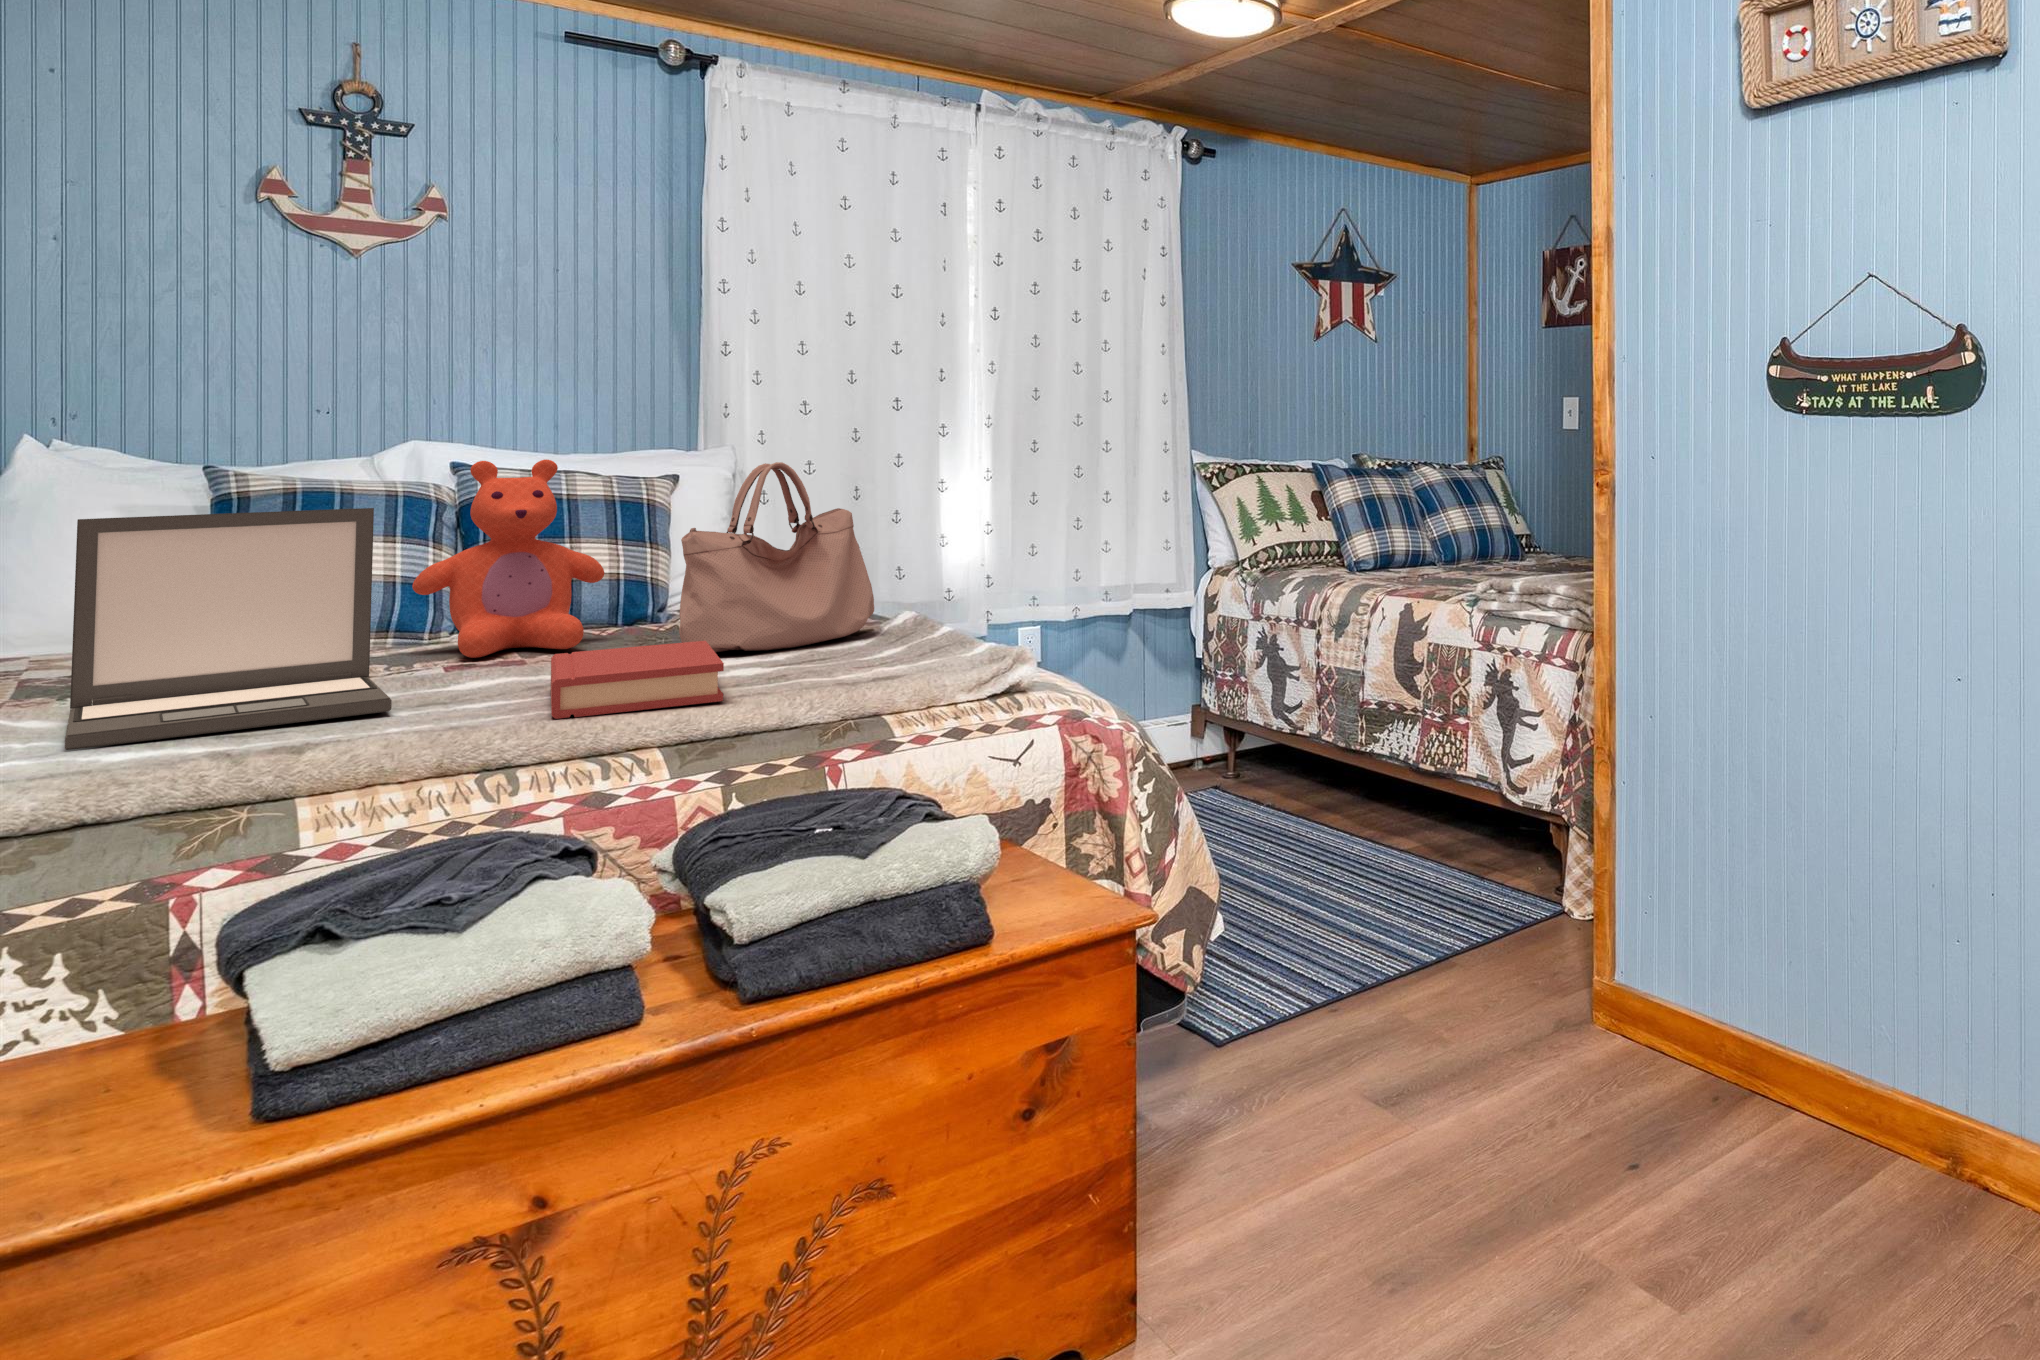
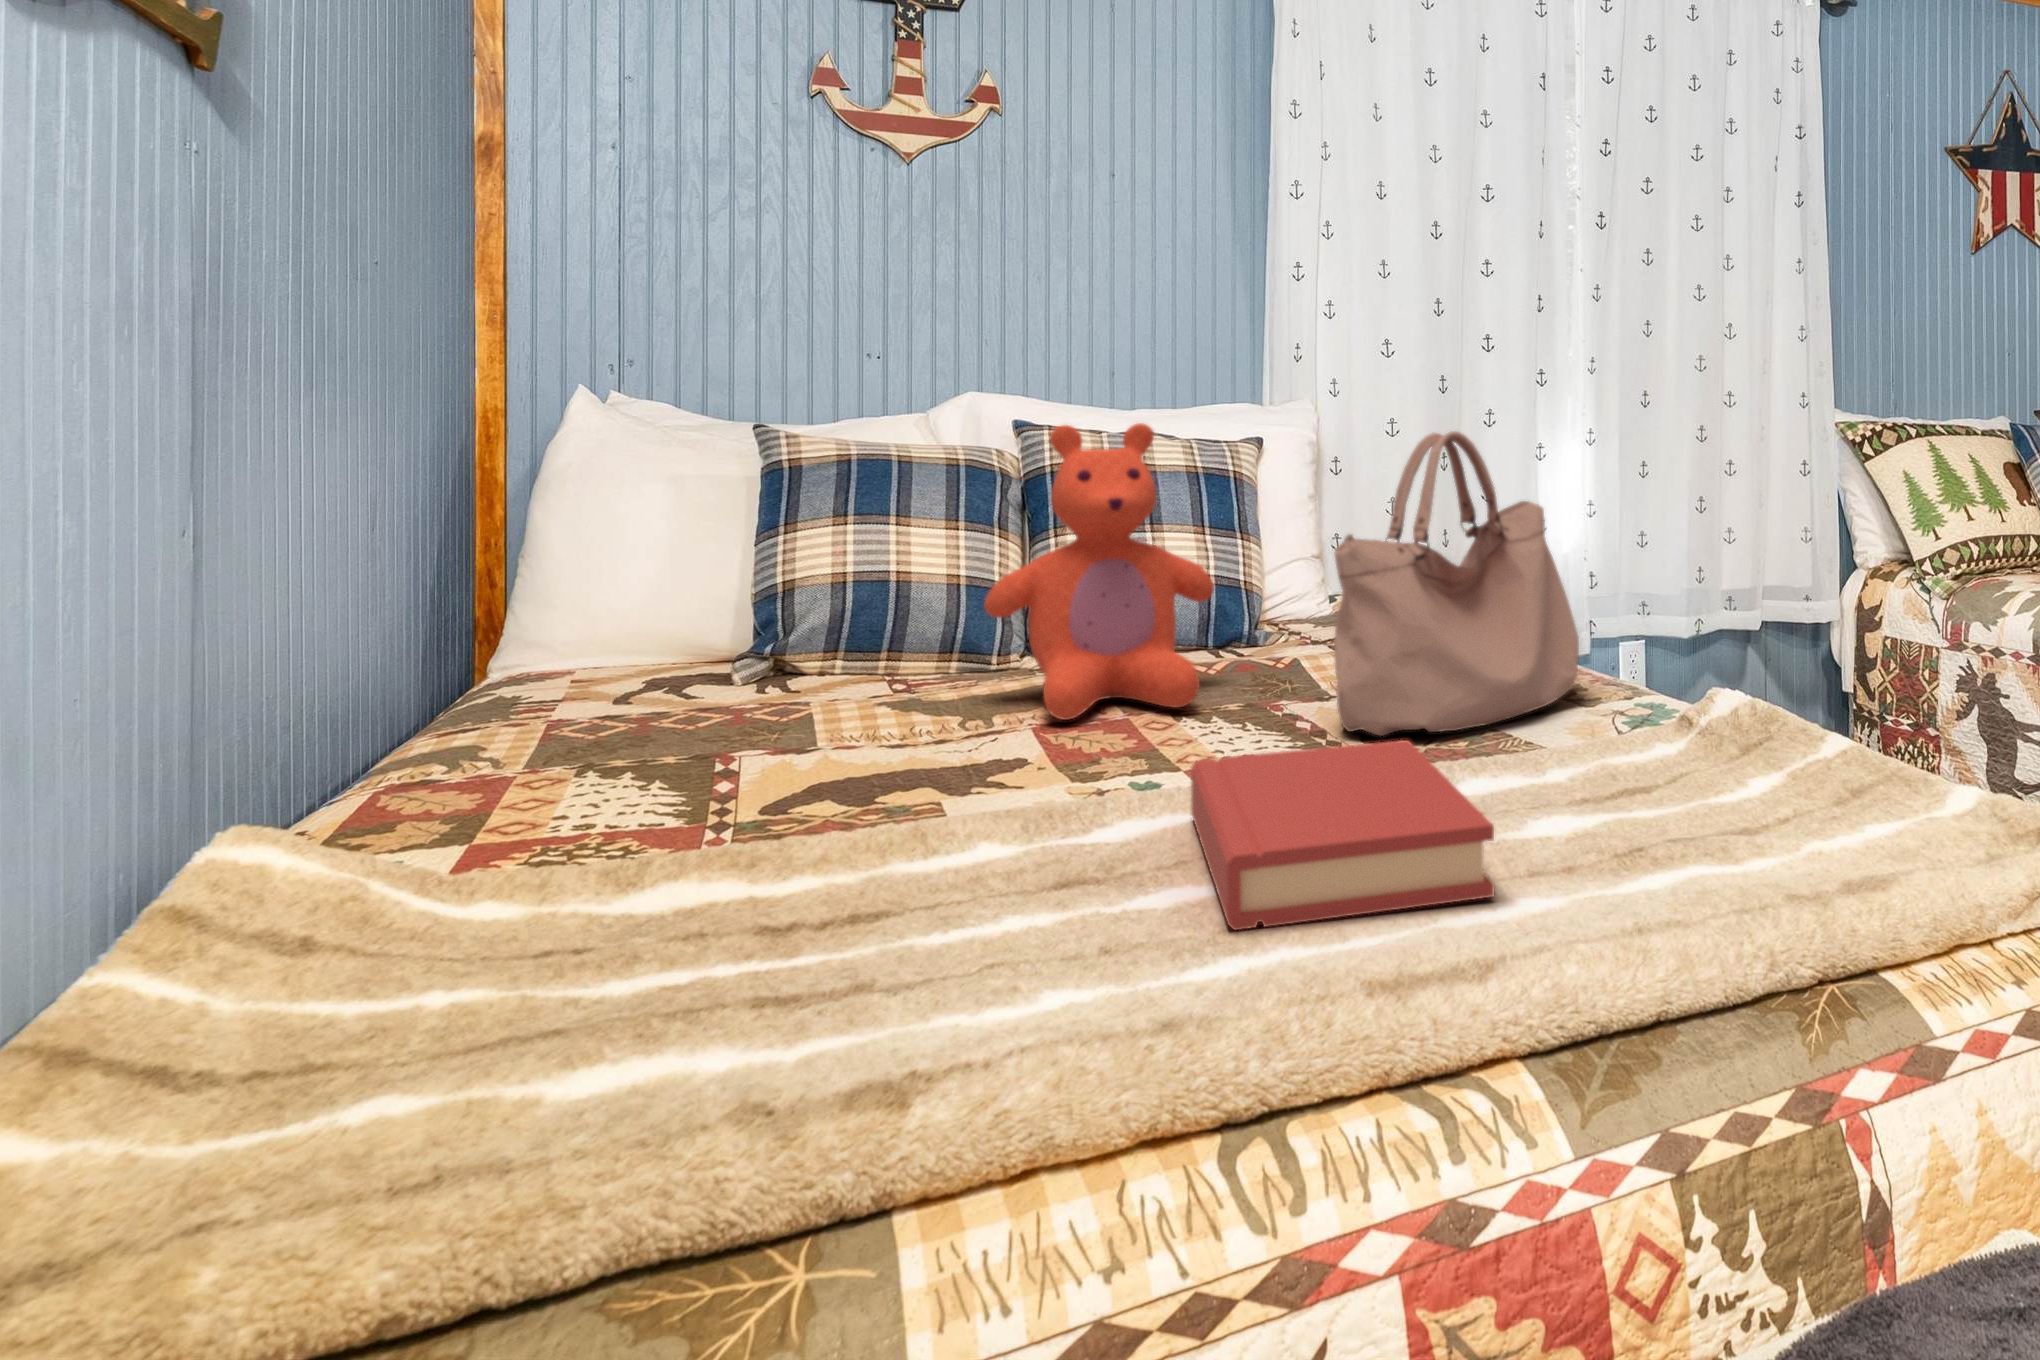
laptop: present [65,508,392,750] -> none [494,507,974,956]

